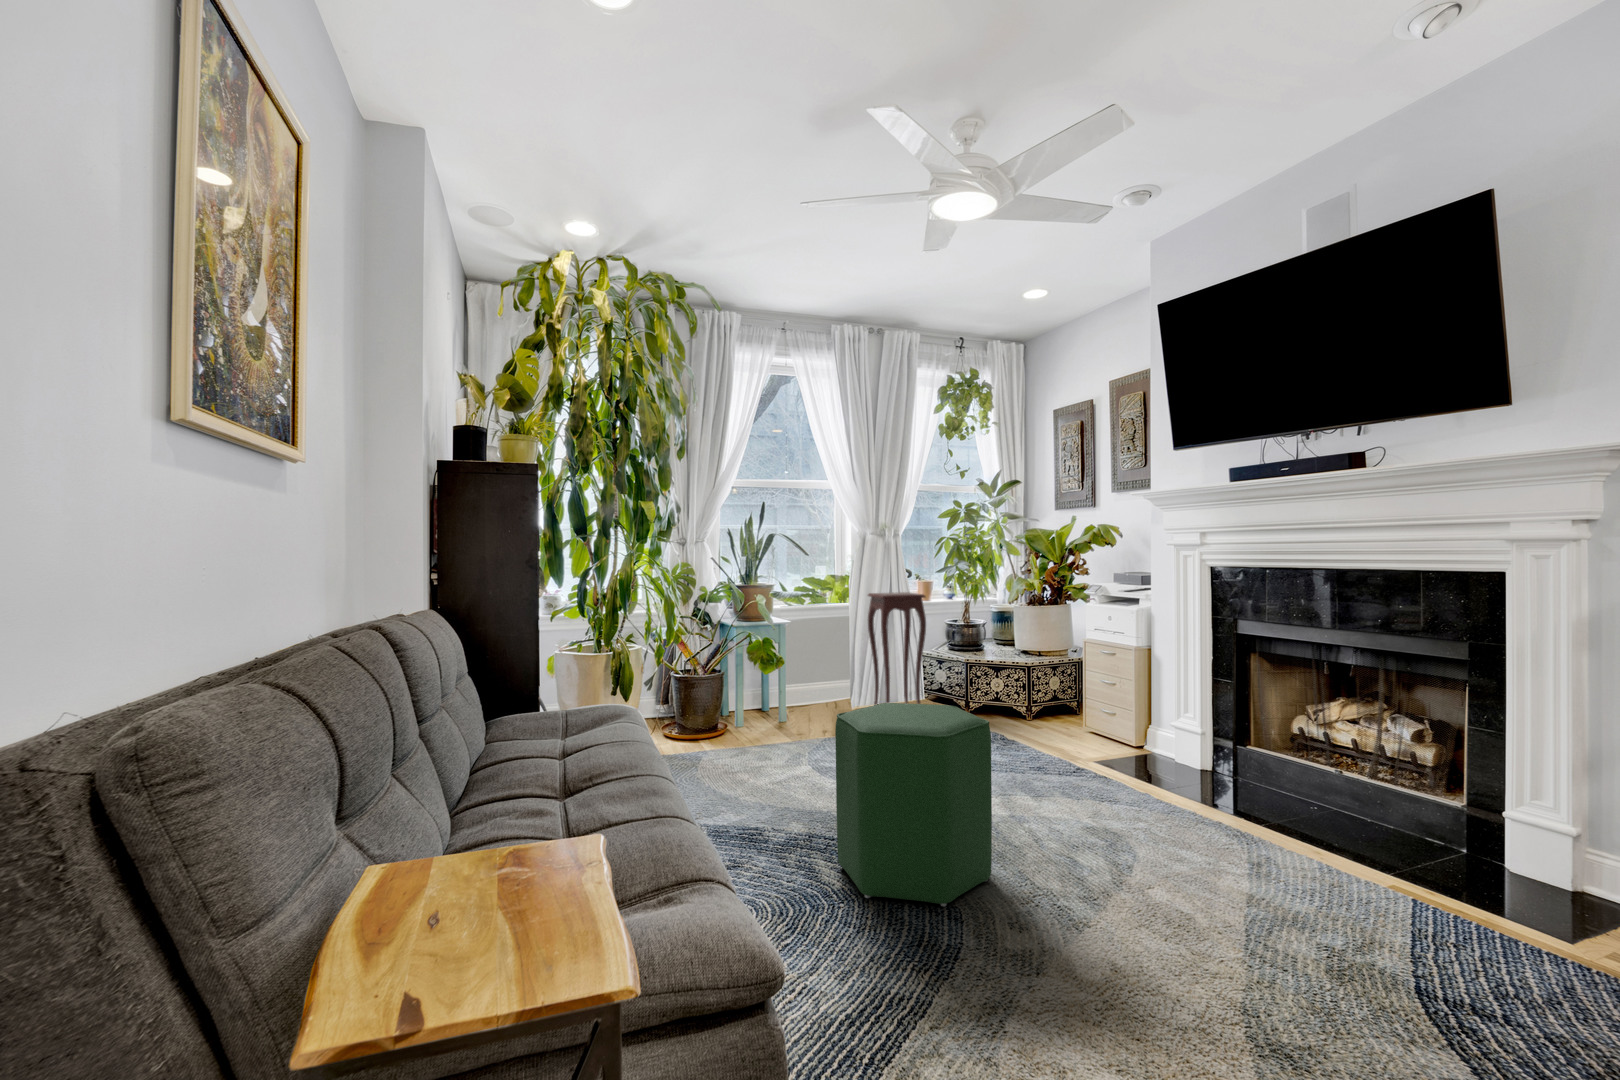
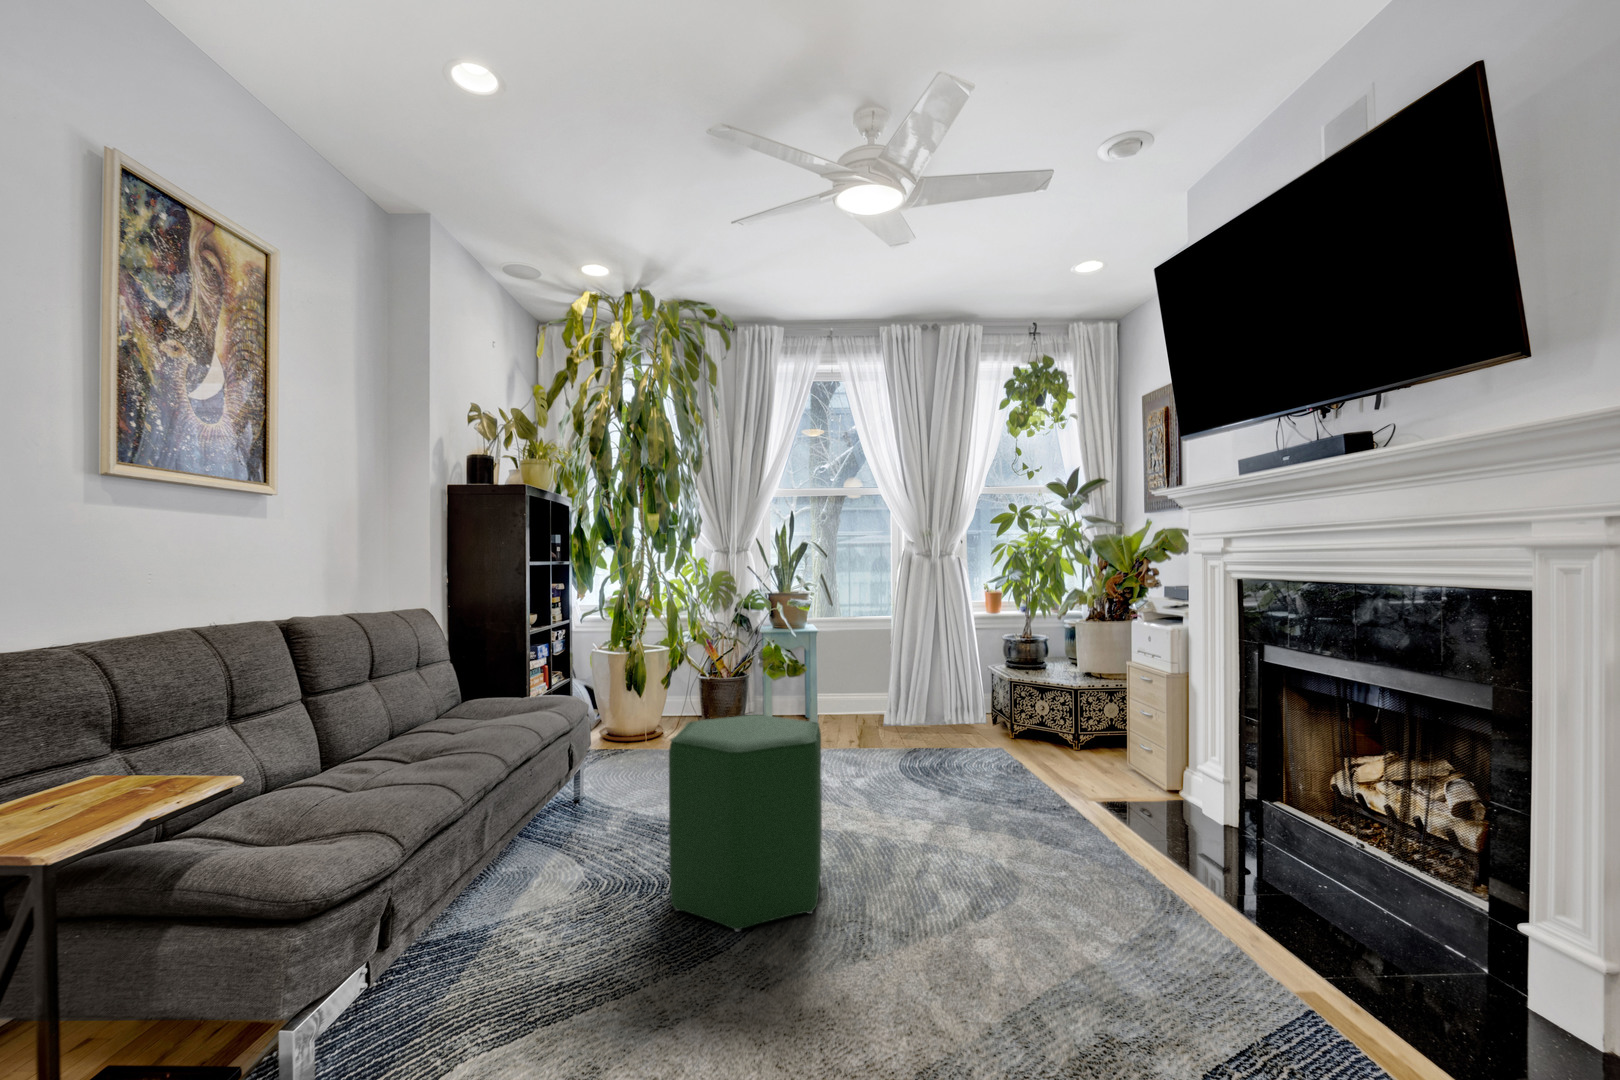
side table: present [868,592,926,705] -> none [915,602,969,732]

